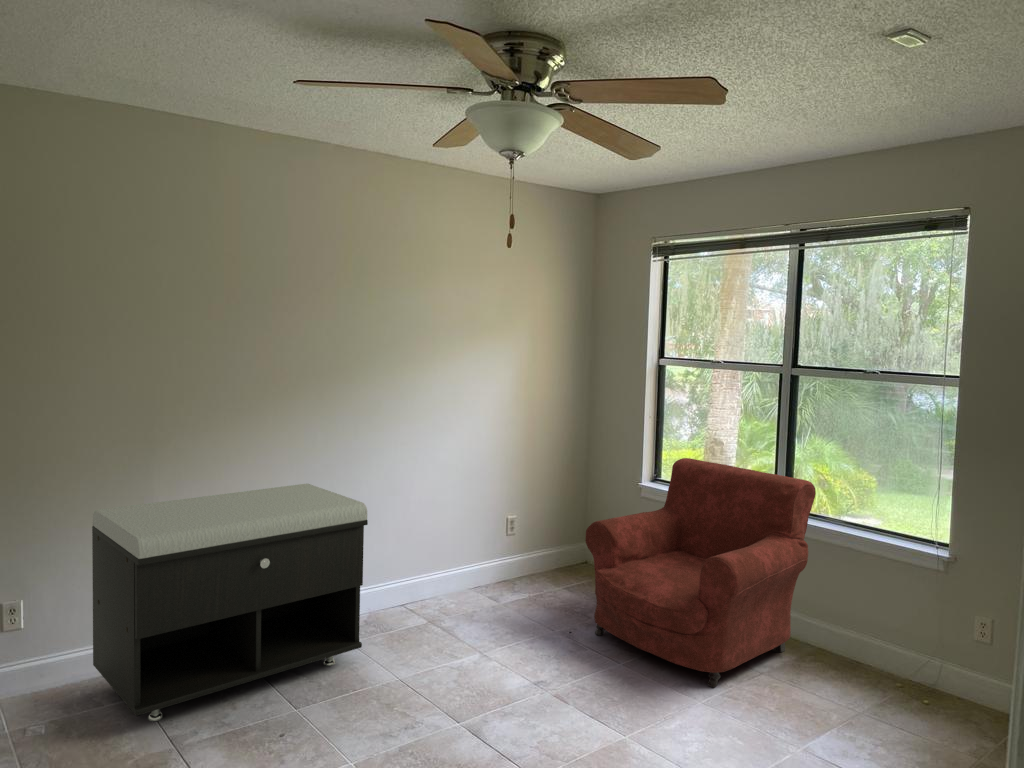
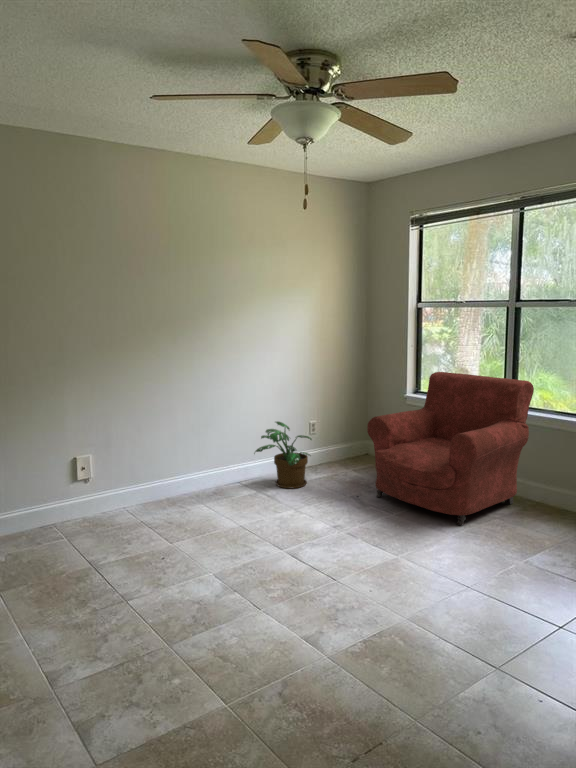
storage bench: present [92,484,368,721] -> none [25,396,213,552]
potted plant: none [426,518,508,617] -> present [254,421,312,489]

